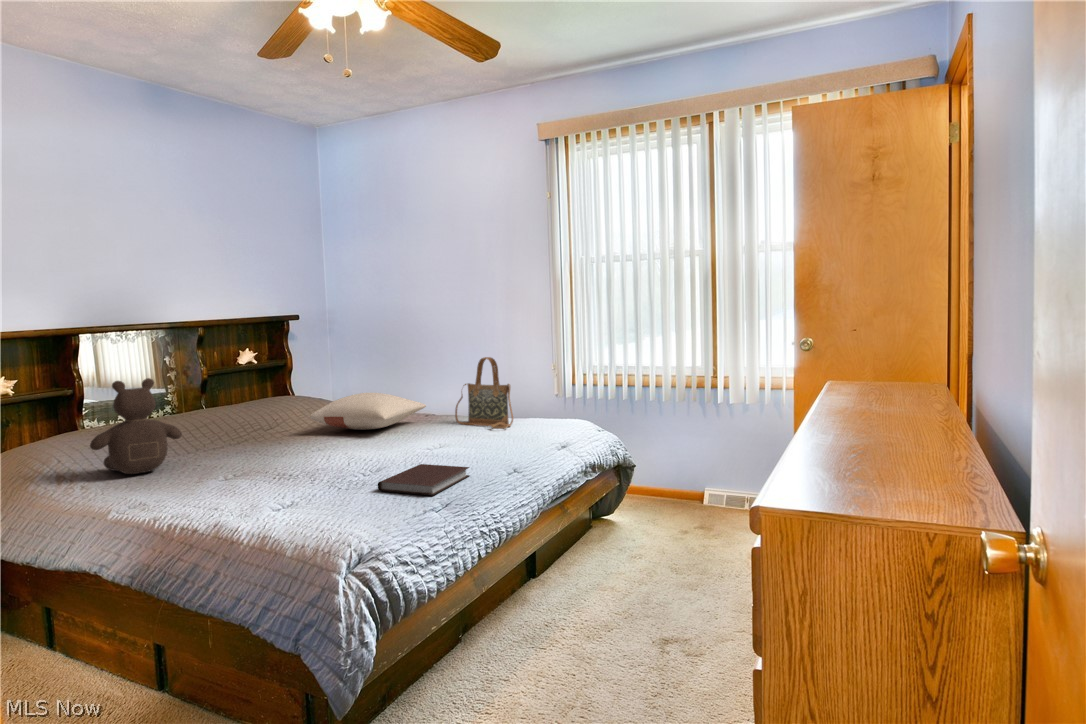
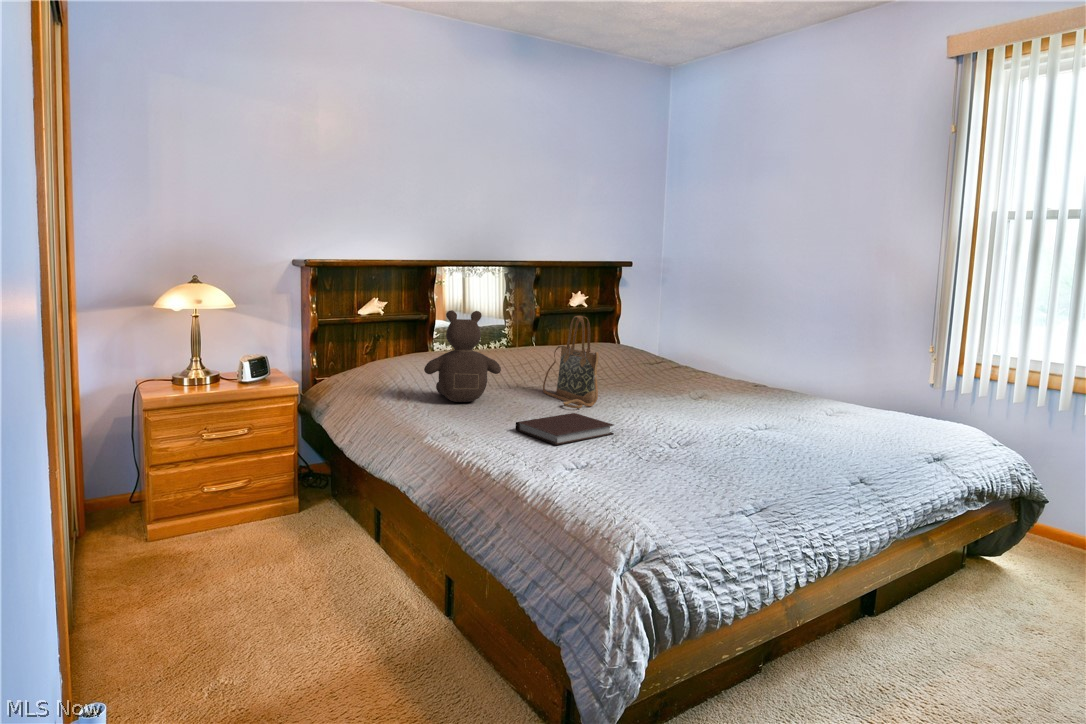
handbag: present [455,357,513,429] -> present [543,316,599,408]
pillow: present [310,393,426,430] -> none [626,351,757,392]
notebook: present [378,464,469,495] -> present [516,413,614,445]

